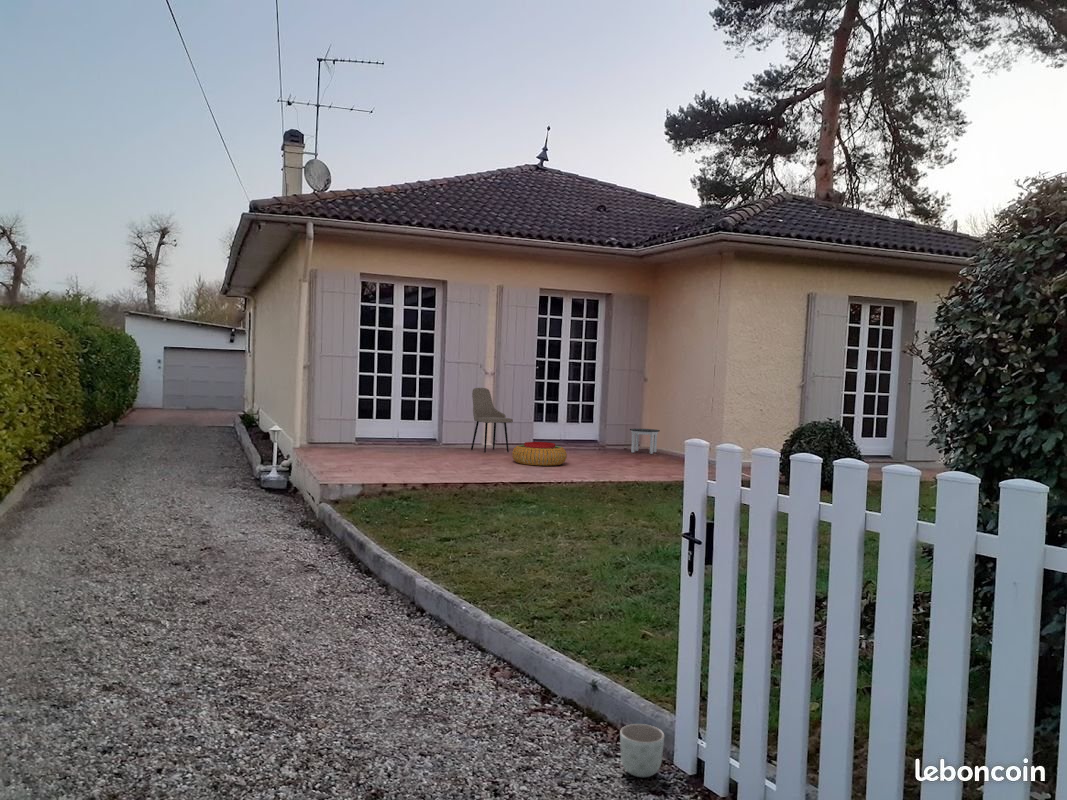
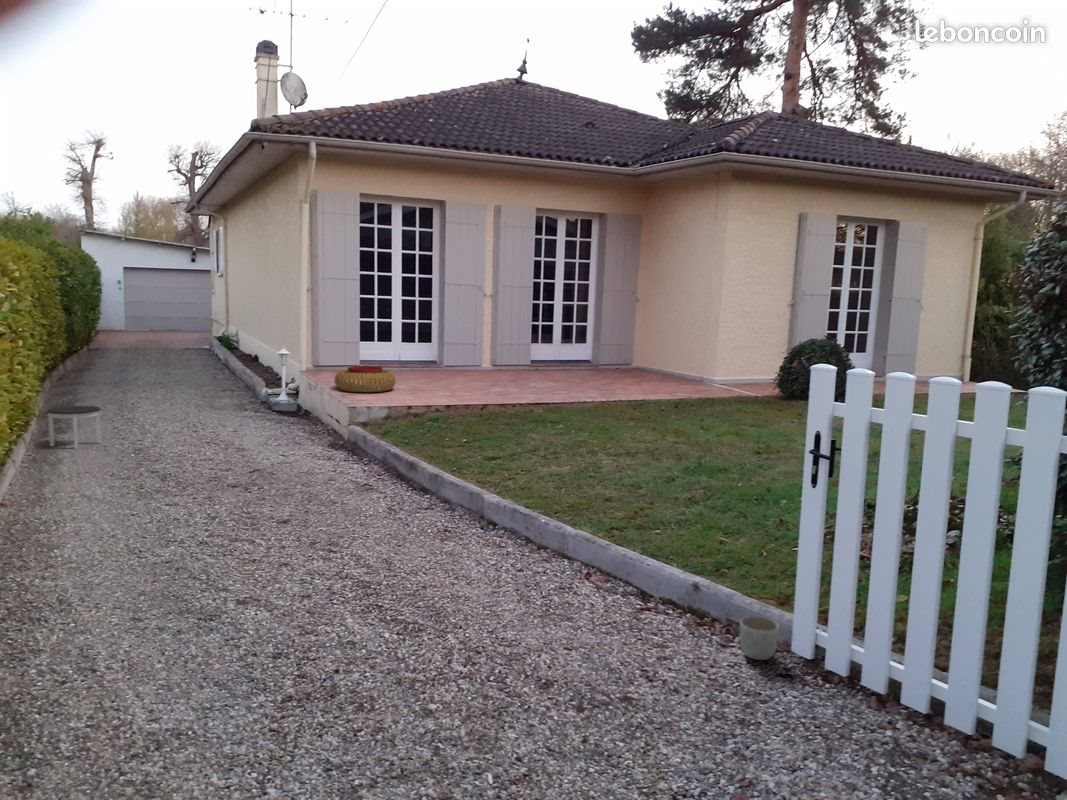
dining chair: present [471,388,513,453] -> none [472,309,513,373]
round table: present [630,429,660,454] -> present [47,406,101,448]
pouf: present [512,442,567,466] -> present [335,366,396,392]

